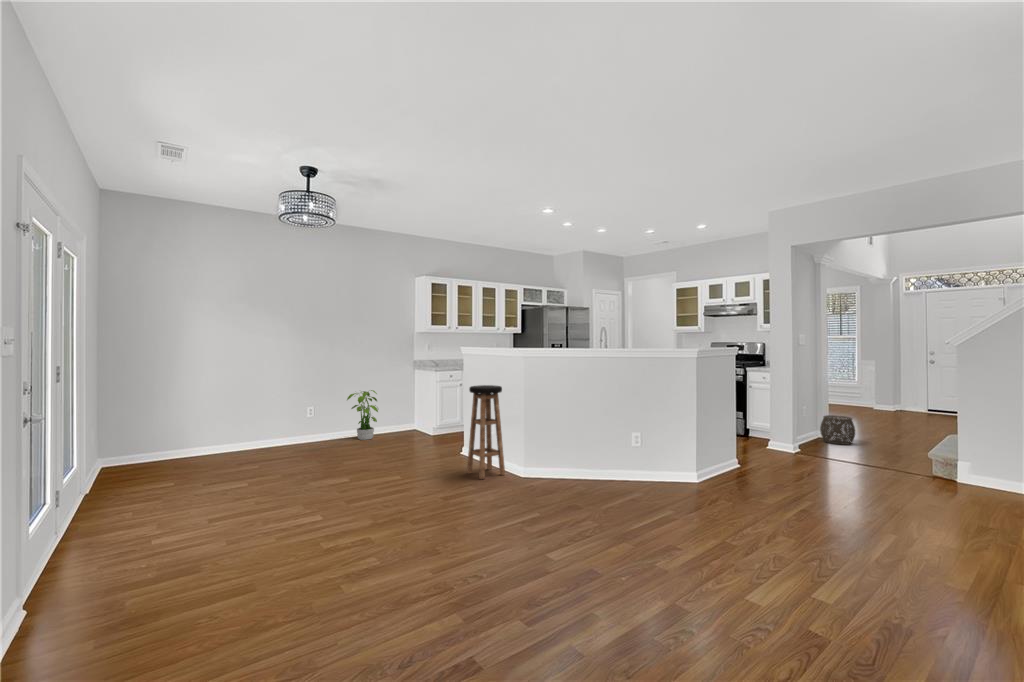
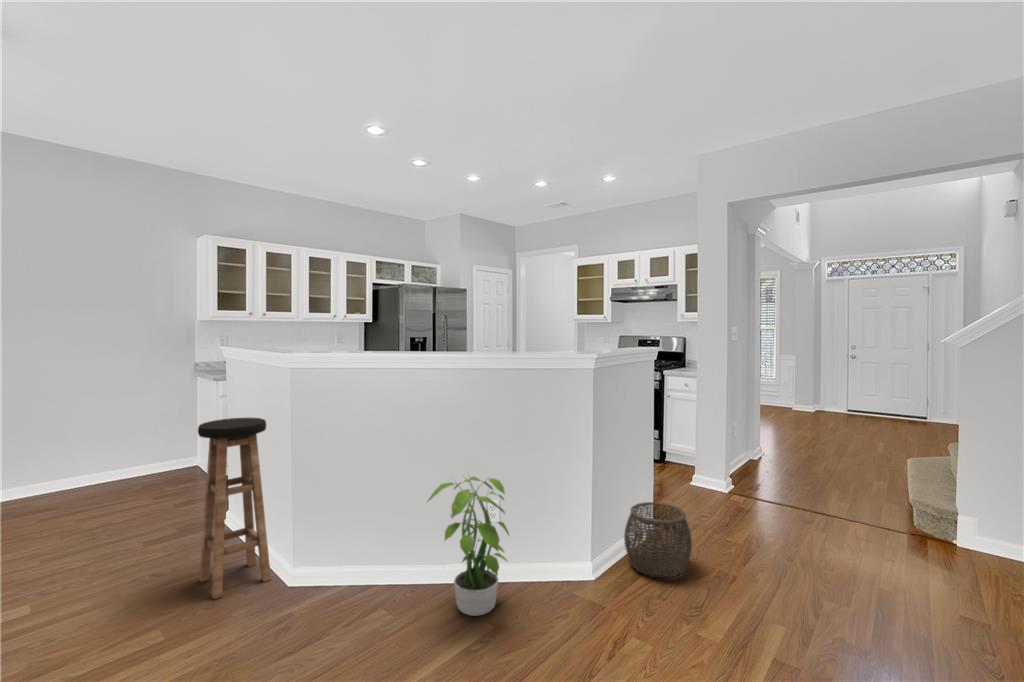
potted plant: present [347,390,378,440] -> present [428,476,509,616]
woven basket: present [820,415,855,445] -> present [624,502,692,578]

